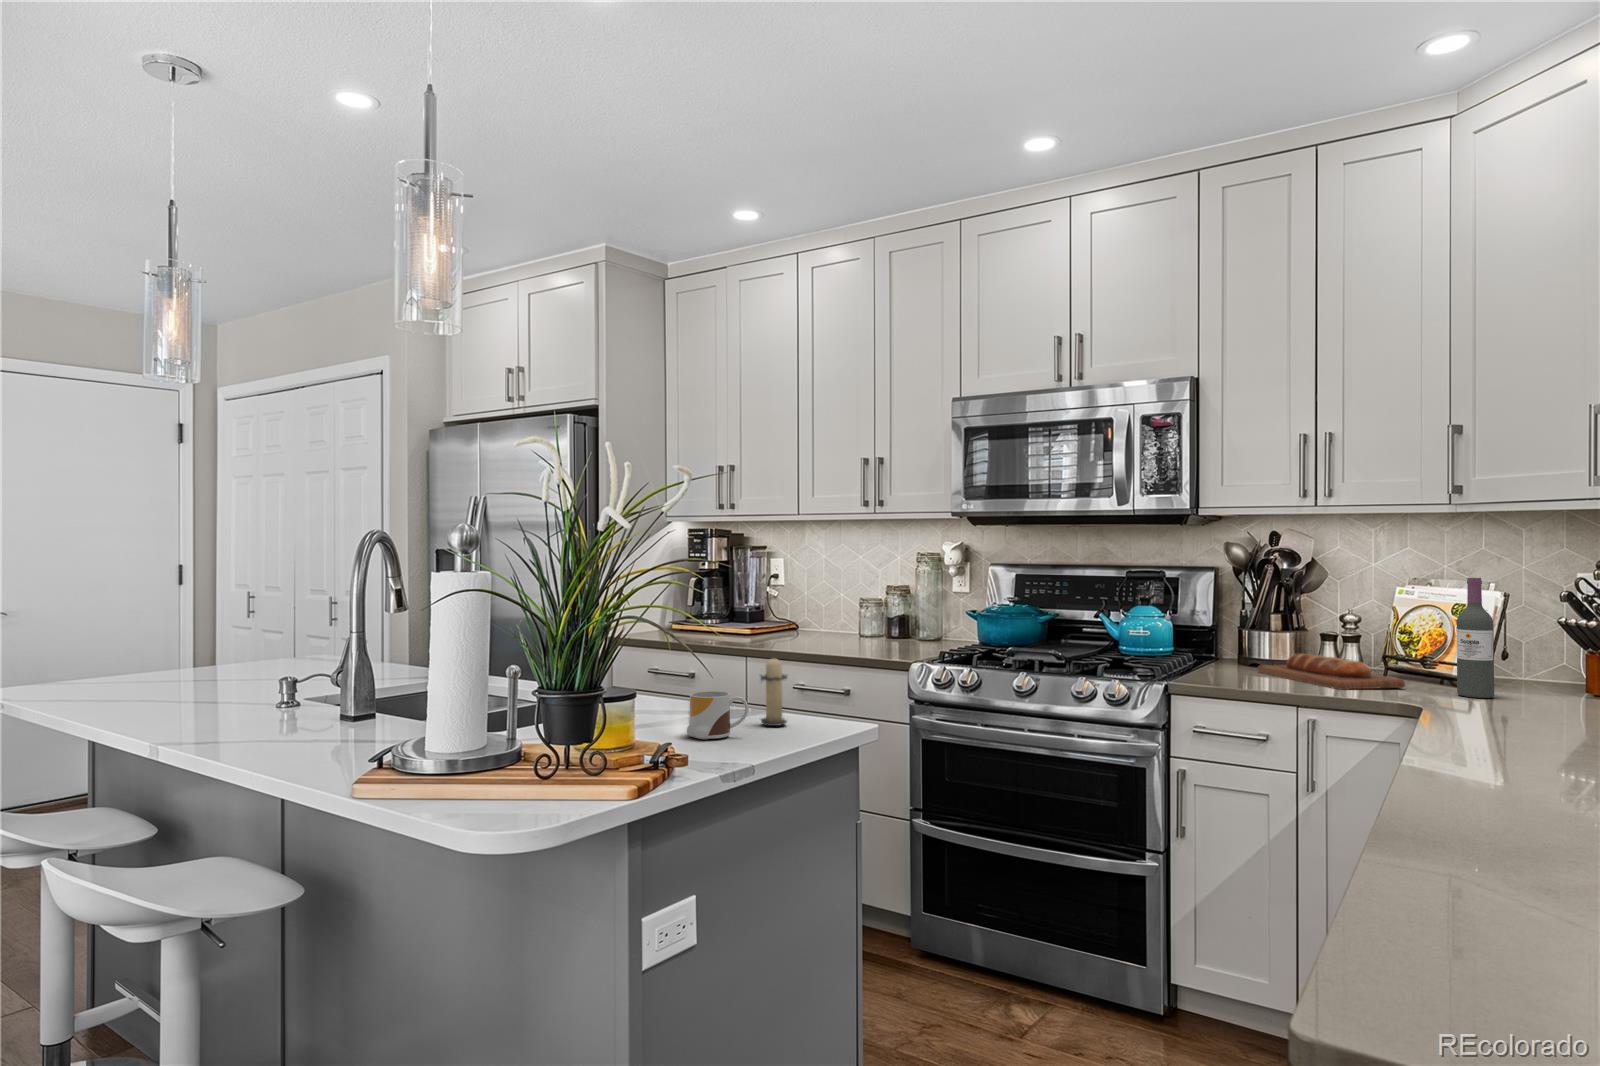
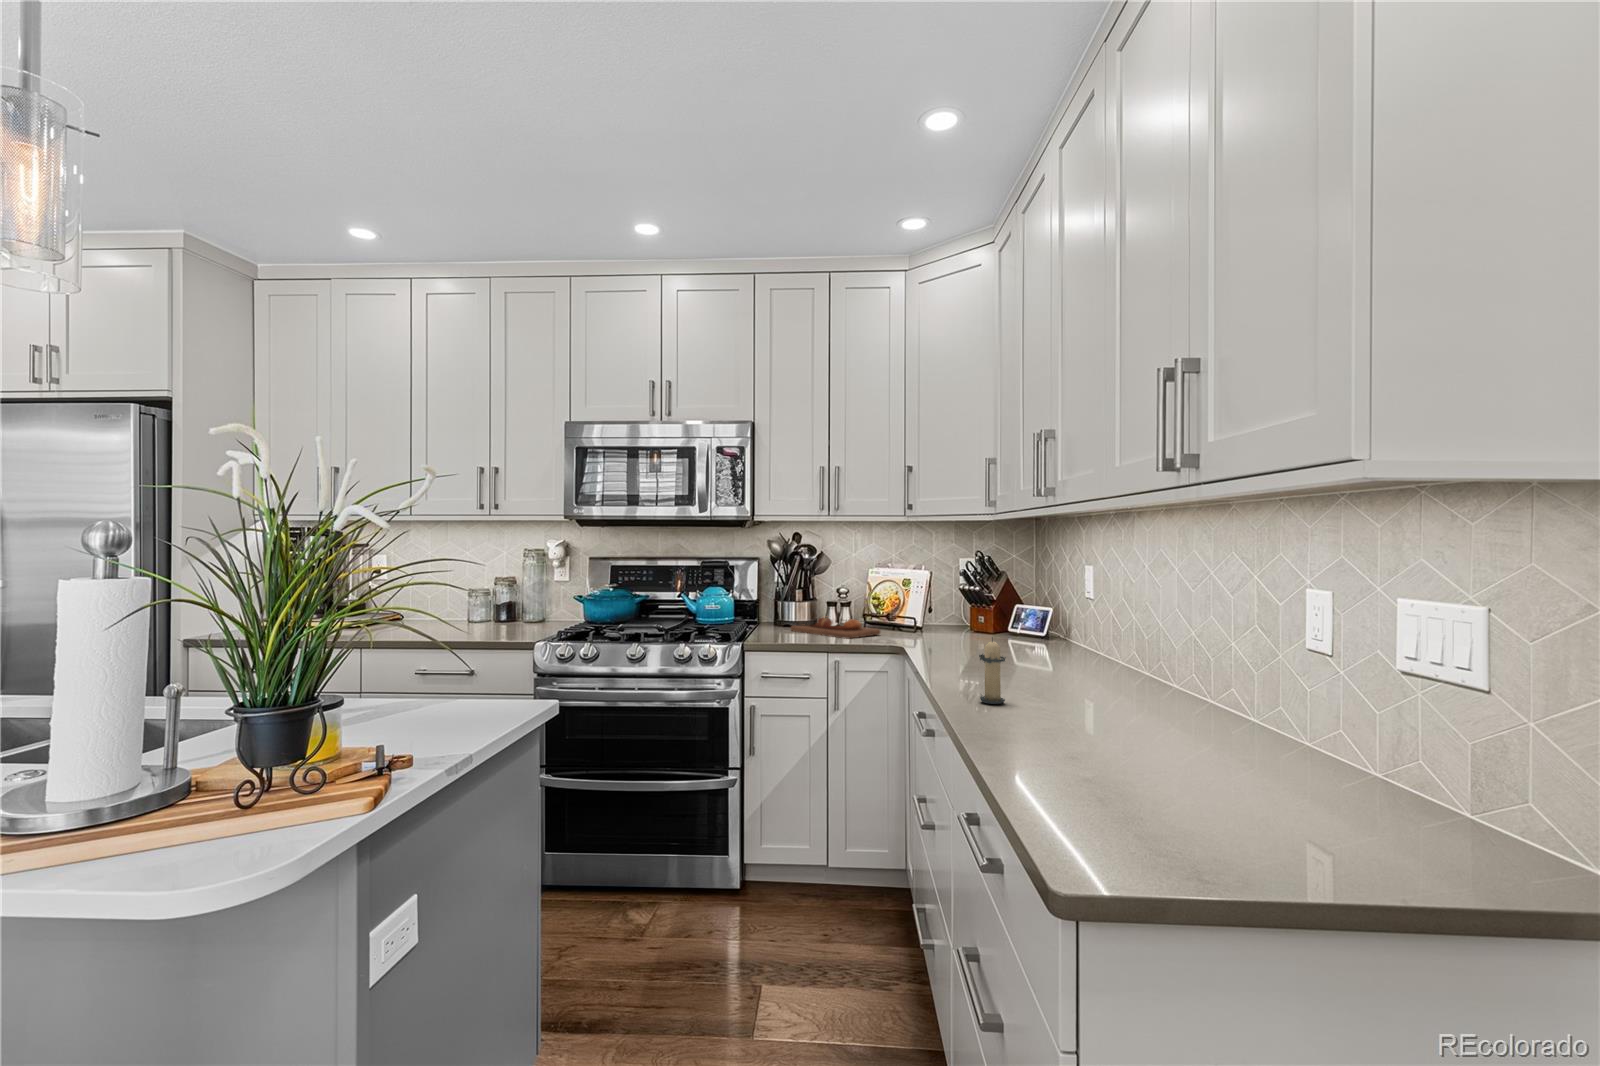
wine bottle: present [1457,578,1494,698] -> none [909,563,928,638]
candle: present [760,658,787,726] -> present [979,637,1006,704]
mug: present [687,691,748,740] -> none [378,686,446,736]

